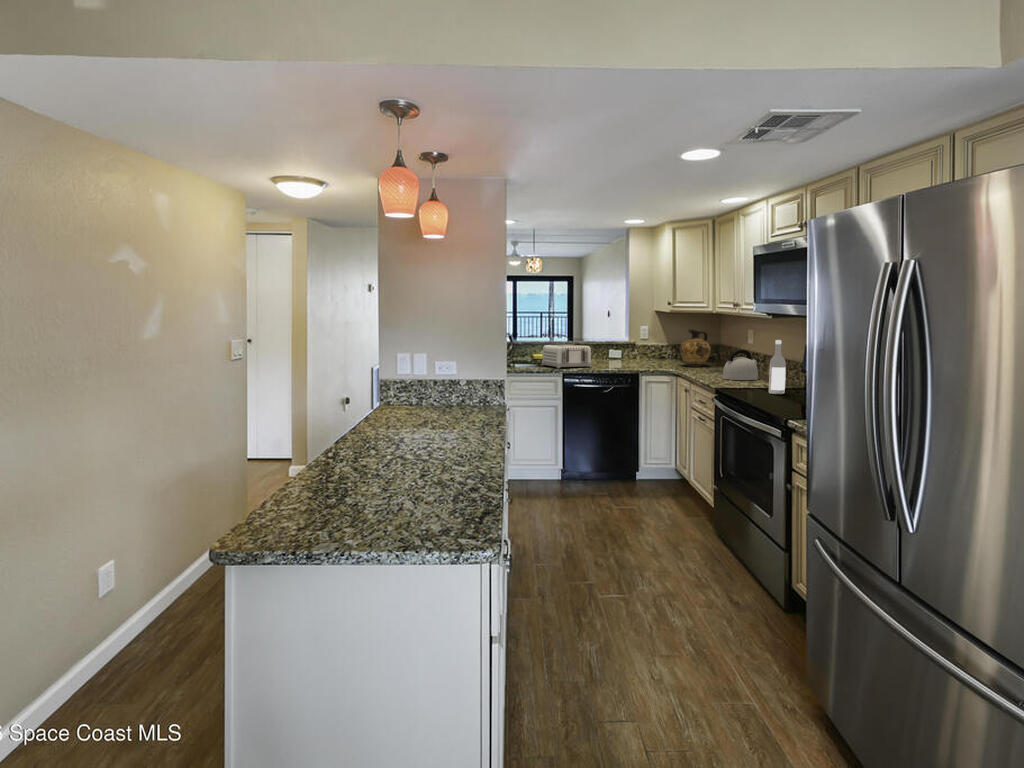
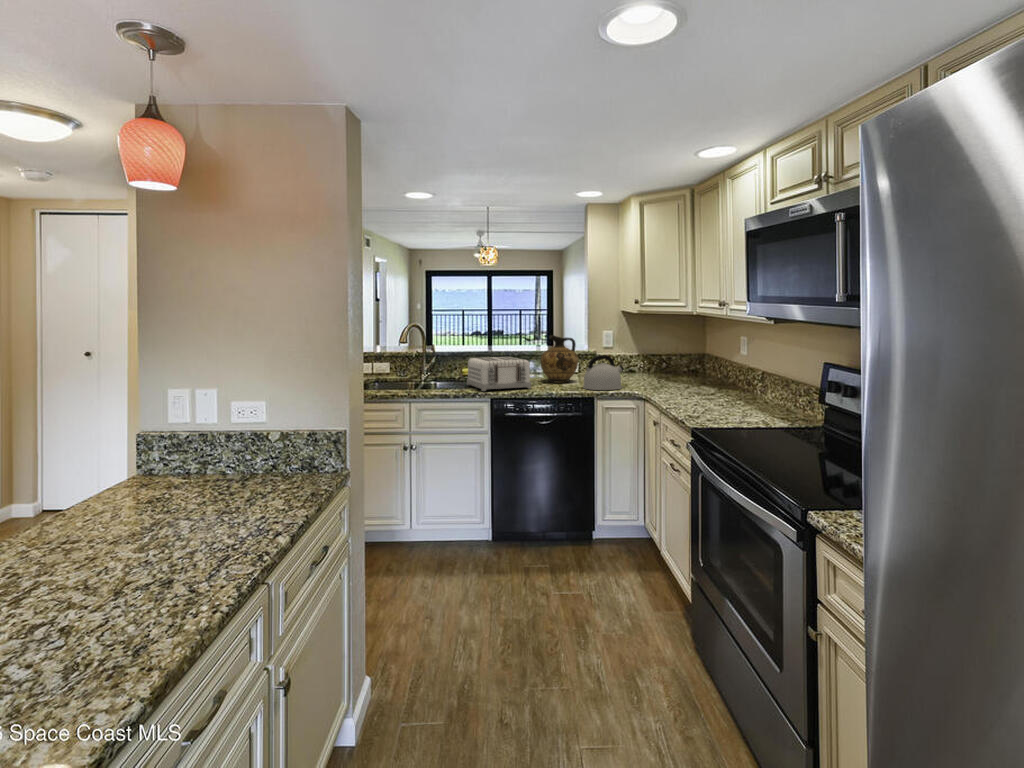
ceramic jug: present [680,329,711,366] -> present [540,335,578,383]
wine bottle: present [769,340,786,394] -> none [766,364,792,449]
kettle: present [723,350,759,380] -> present [583,355,624,390]

